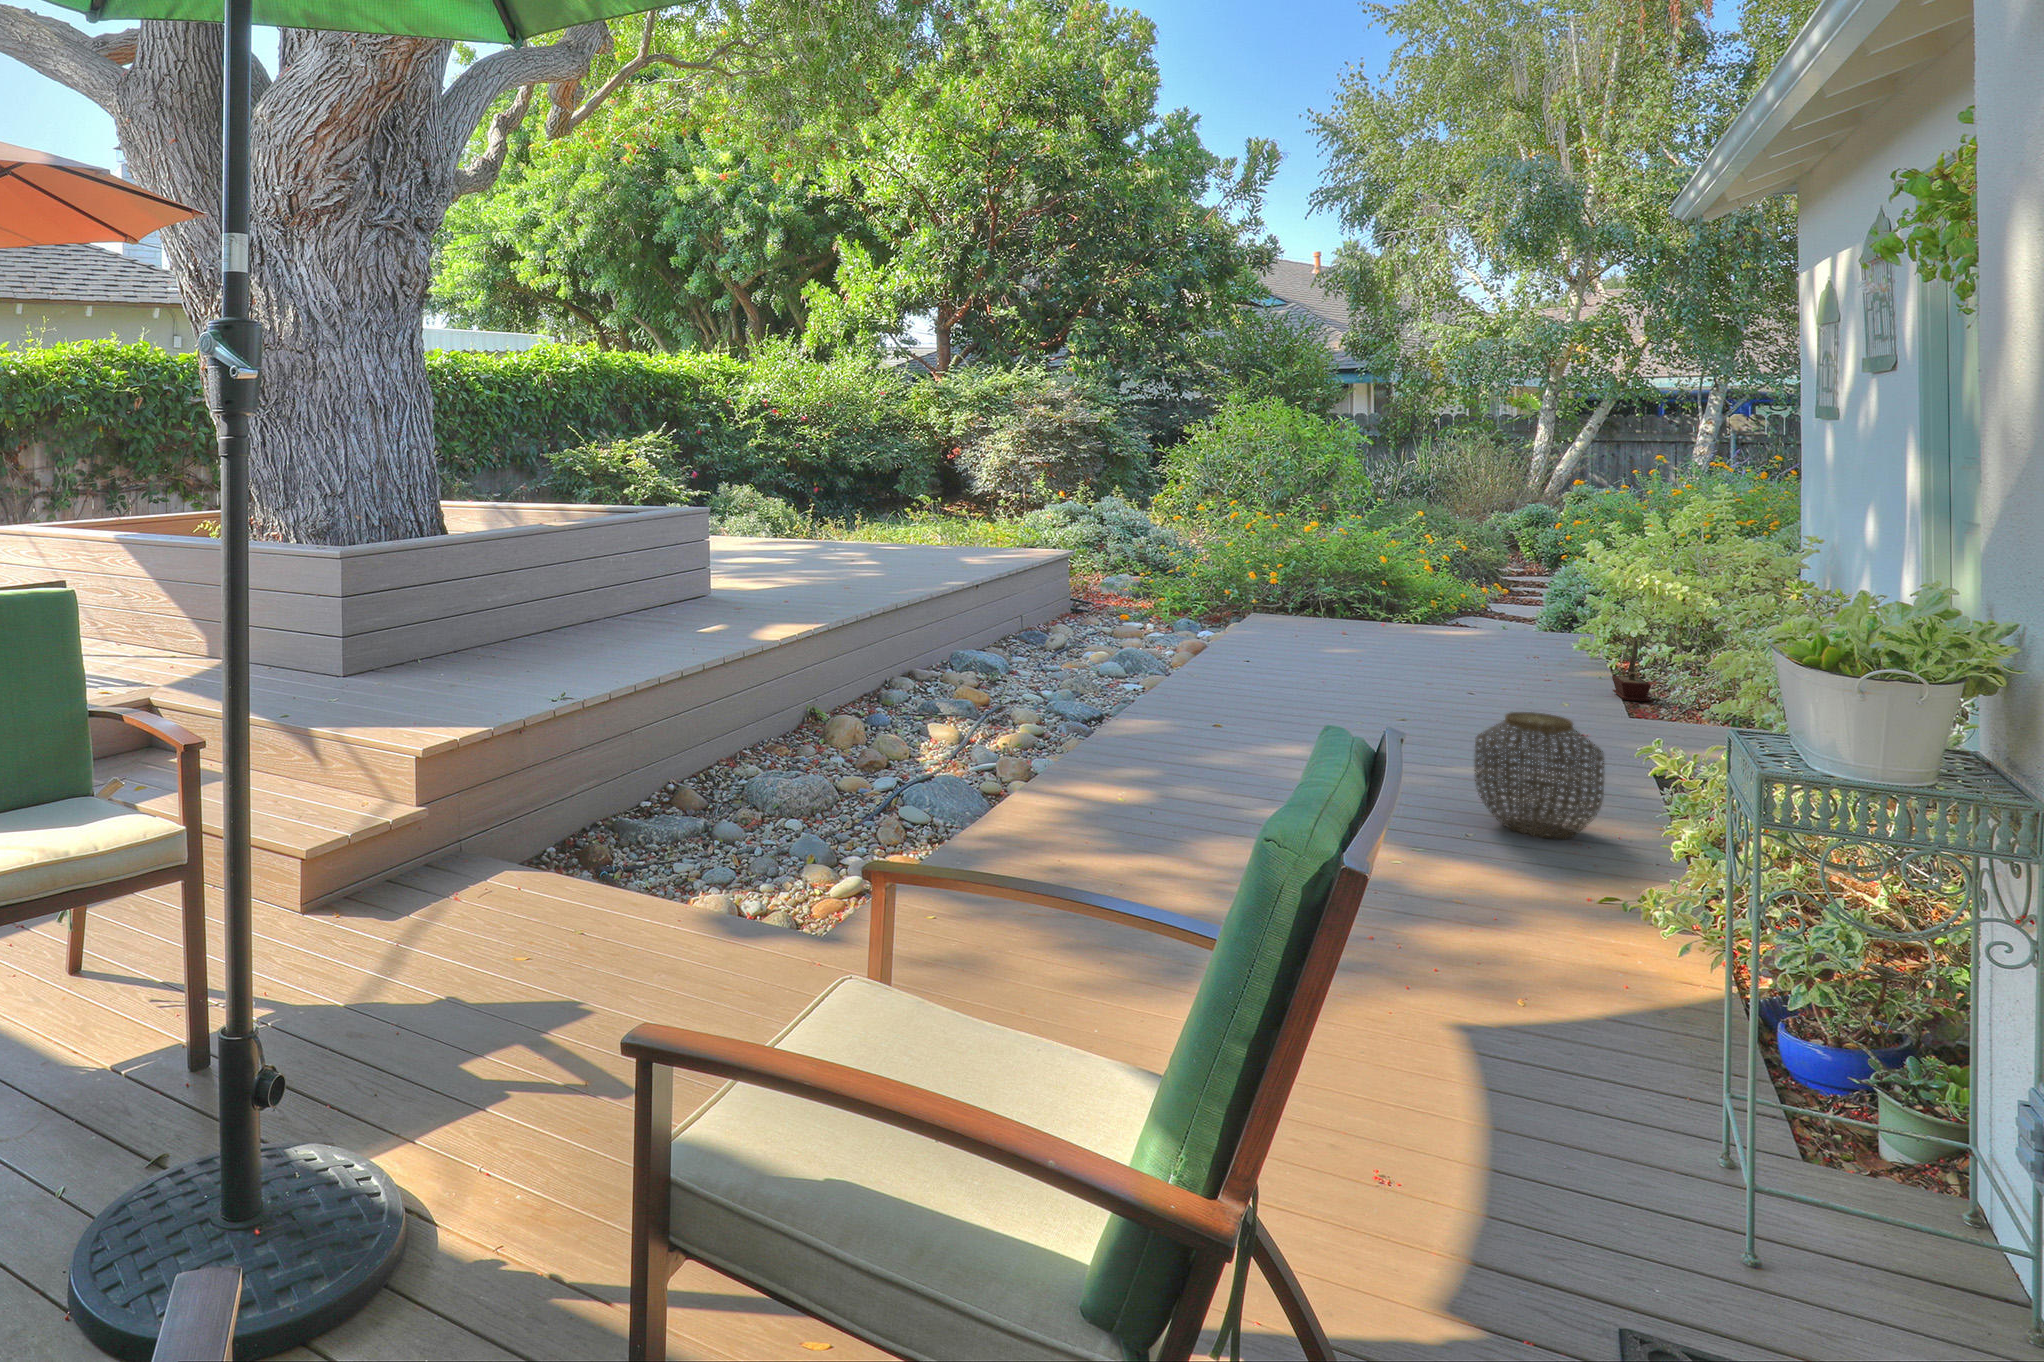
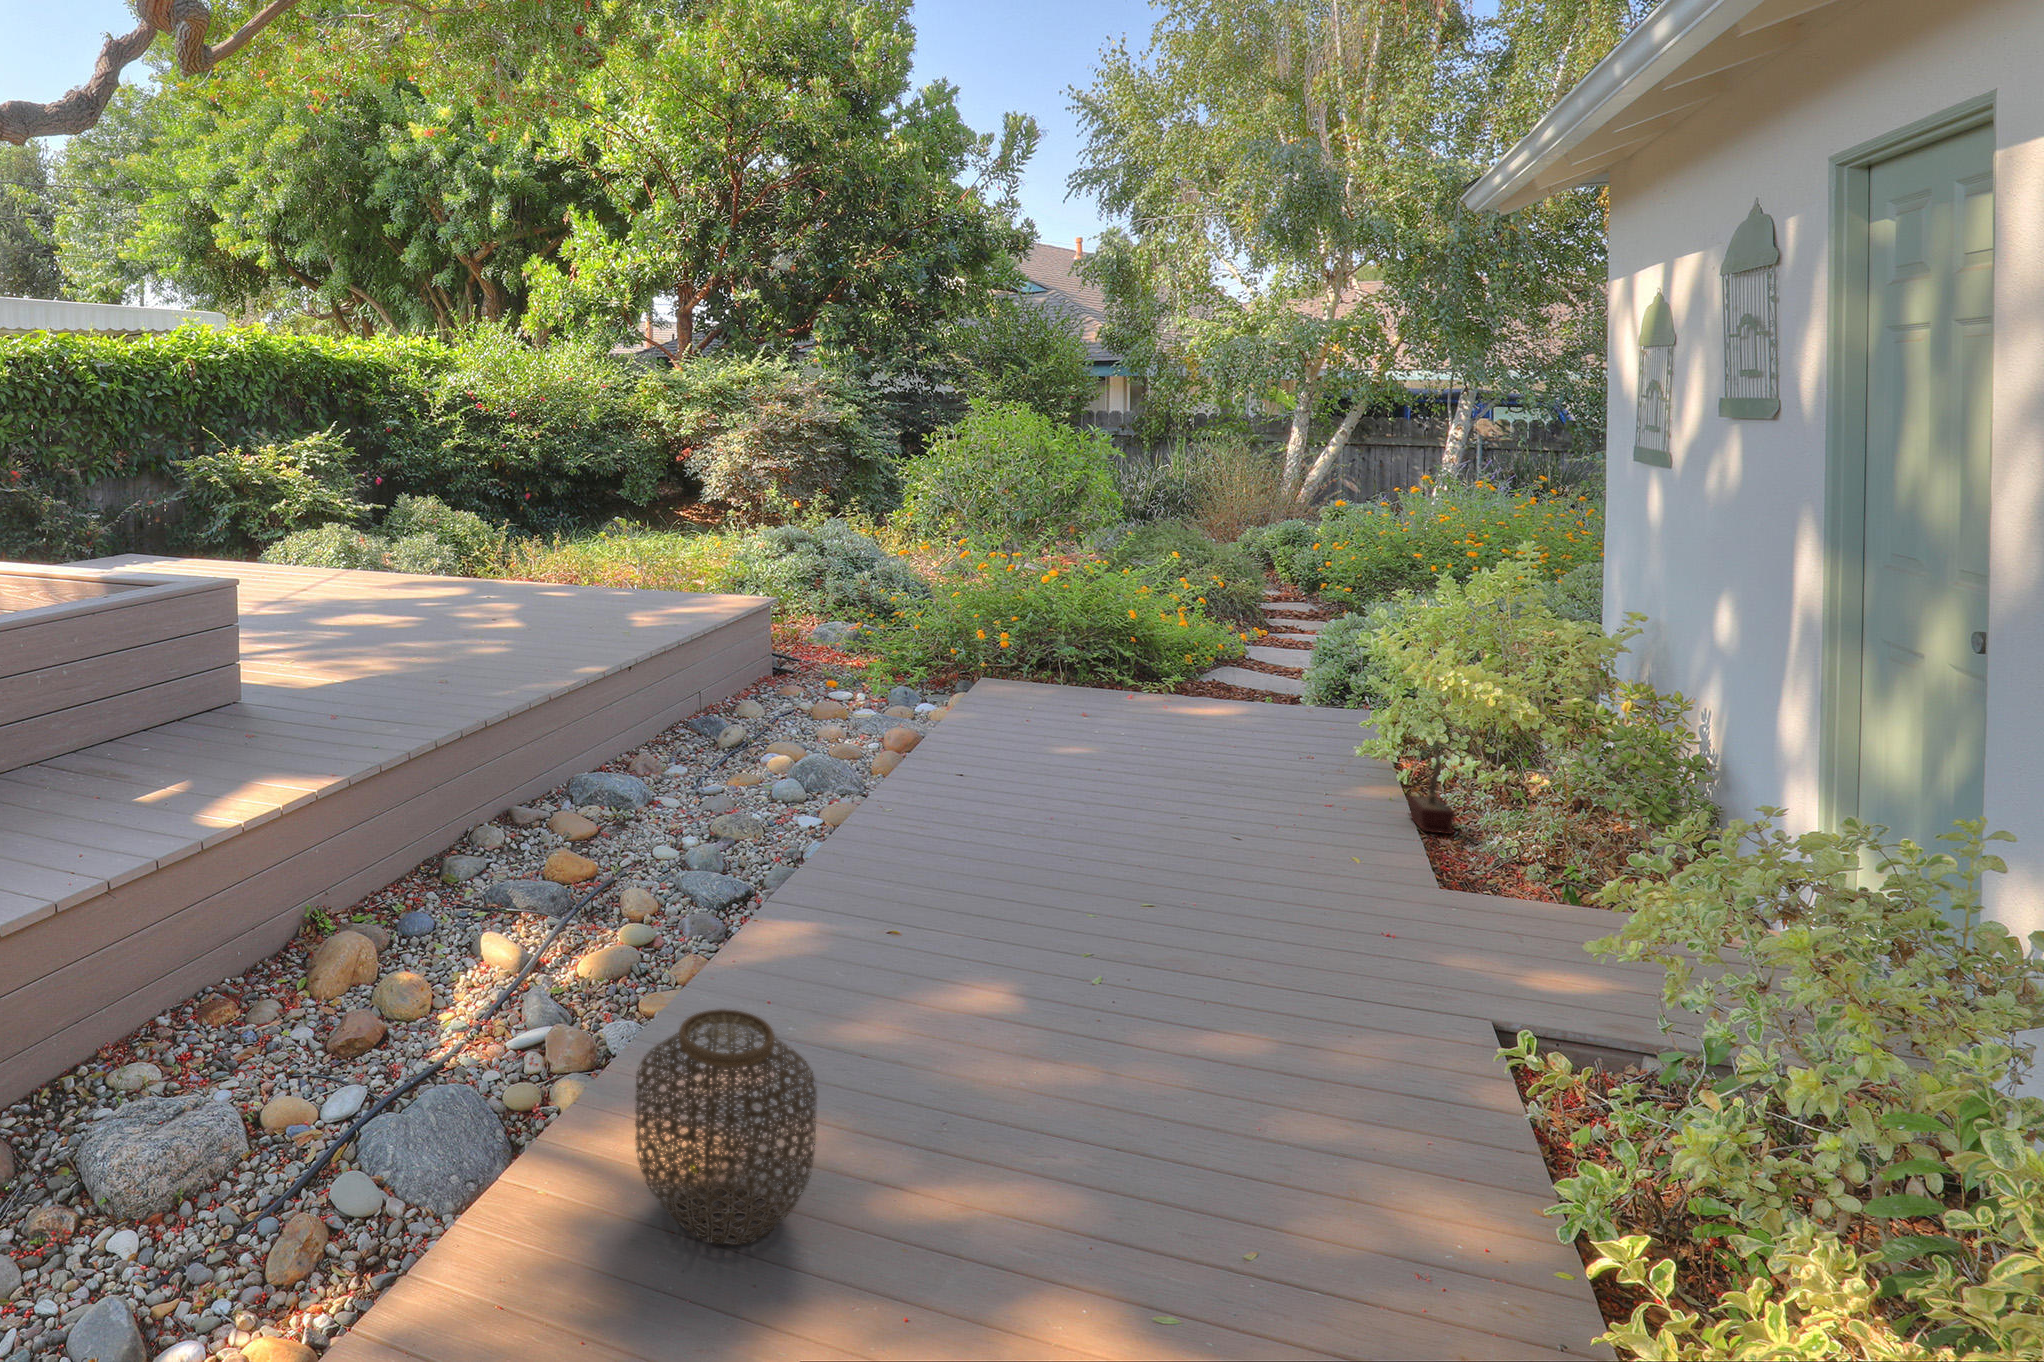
woven basket: present [1474,712,1604,839] -> present [635,1009,817,1245]

